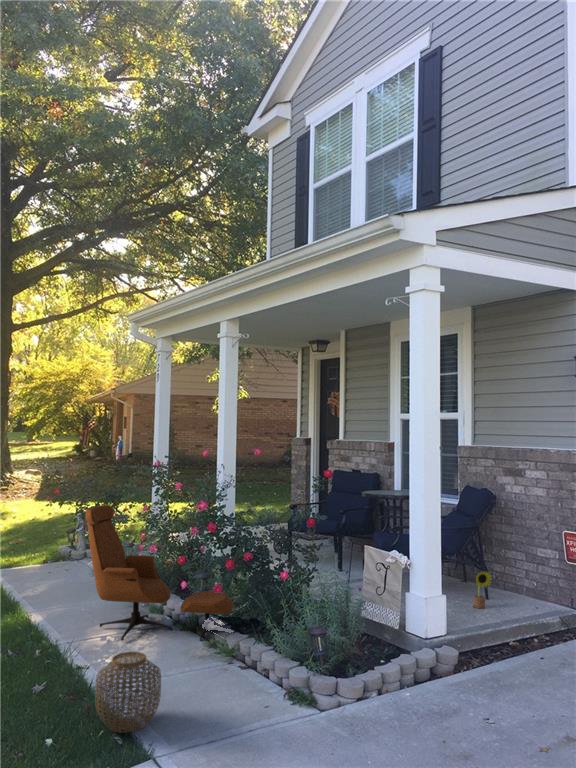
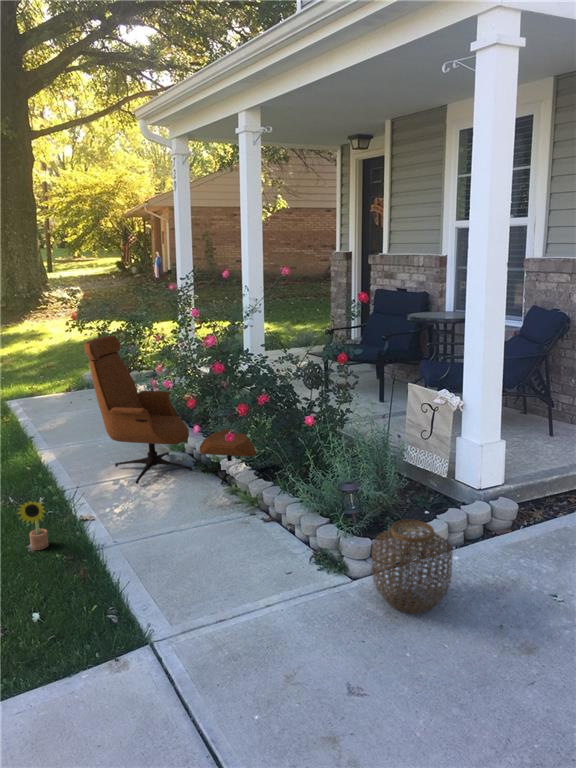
decorative plant: present [473,571,492,608] -> present [17,501,48,550]
woven basket: present [95,652,161,733] -> present [372,520,452,613]

